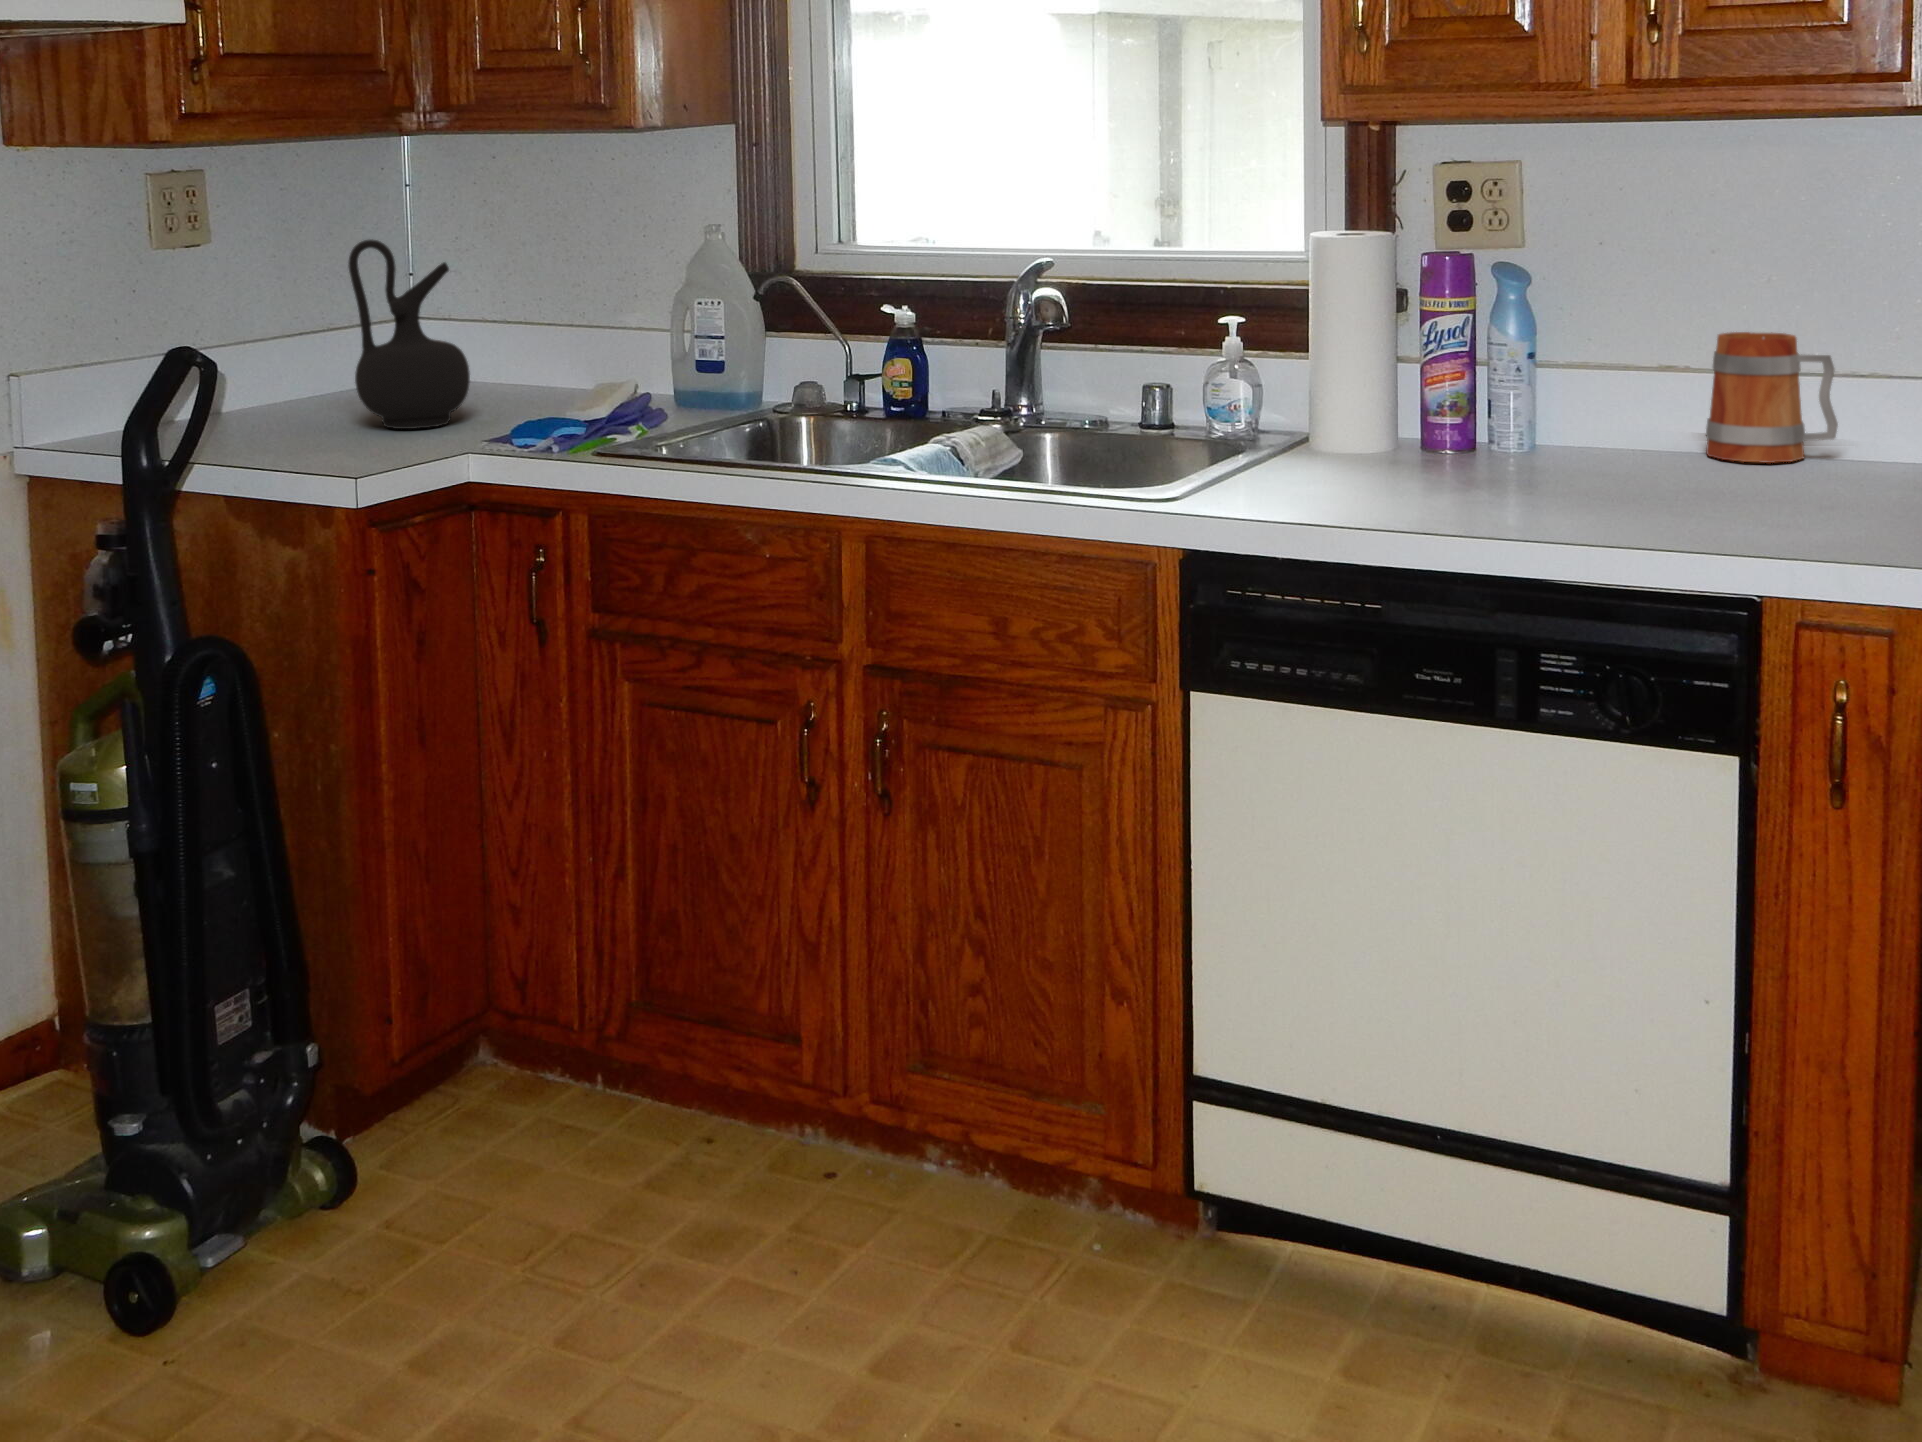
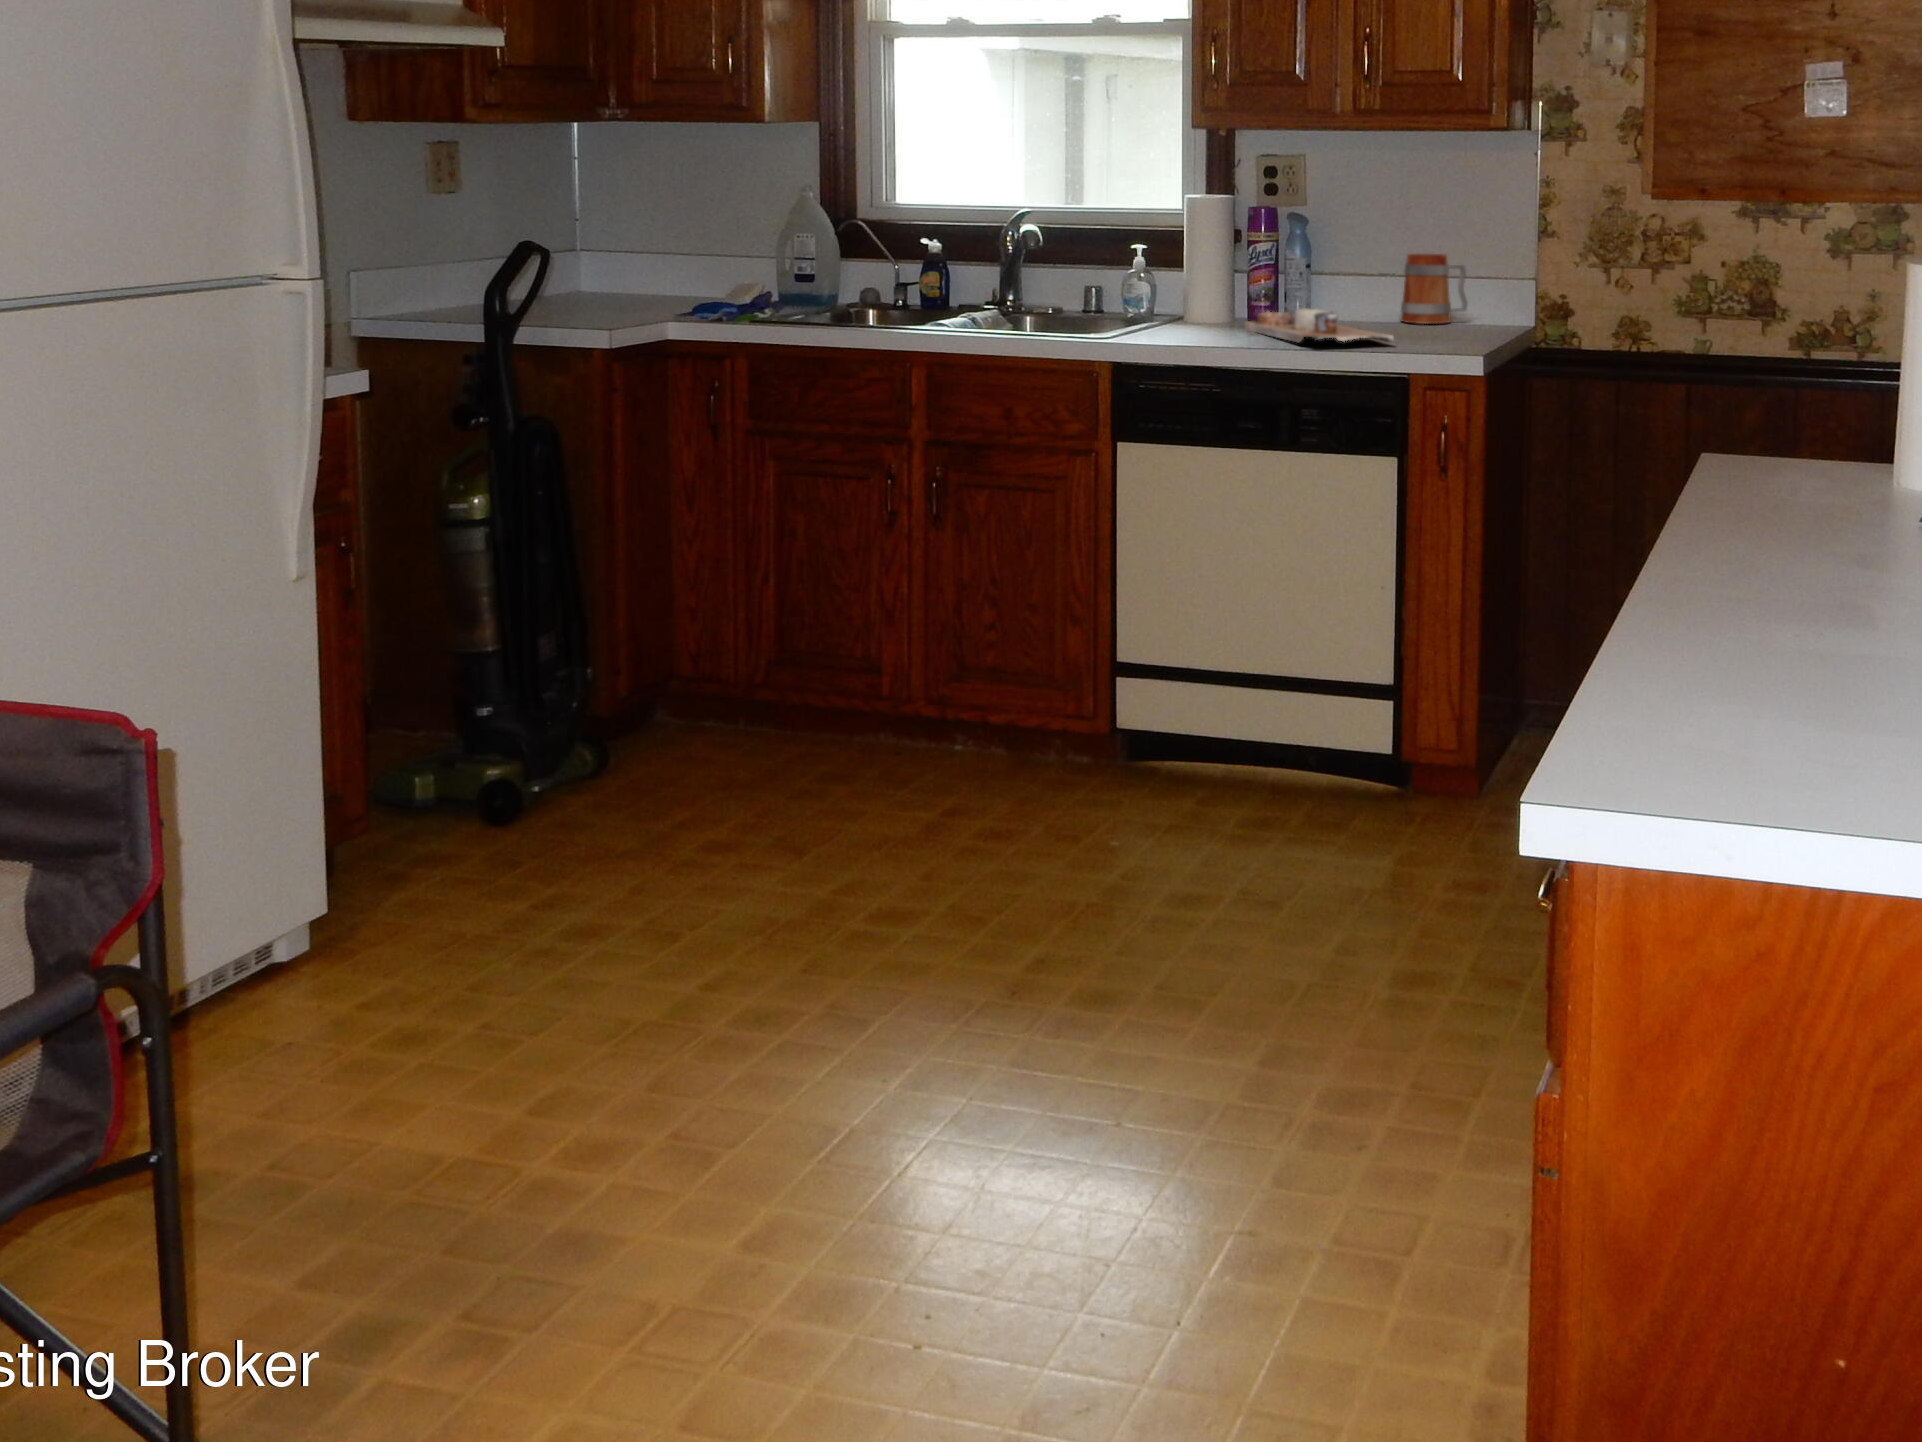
ceramic jug: present [348,239,470,429] -> none [579,190,656,312]
cutting board: none [1418,439,1726,524] -> present [1244,308,1395,343]

